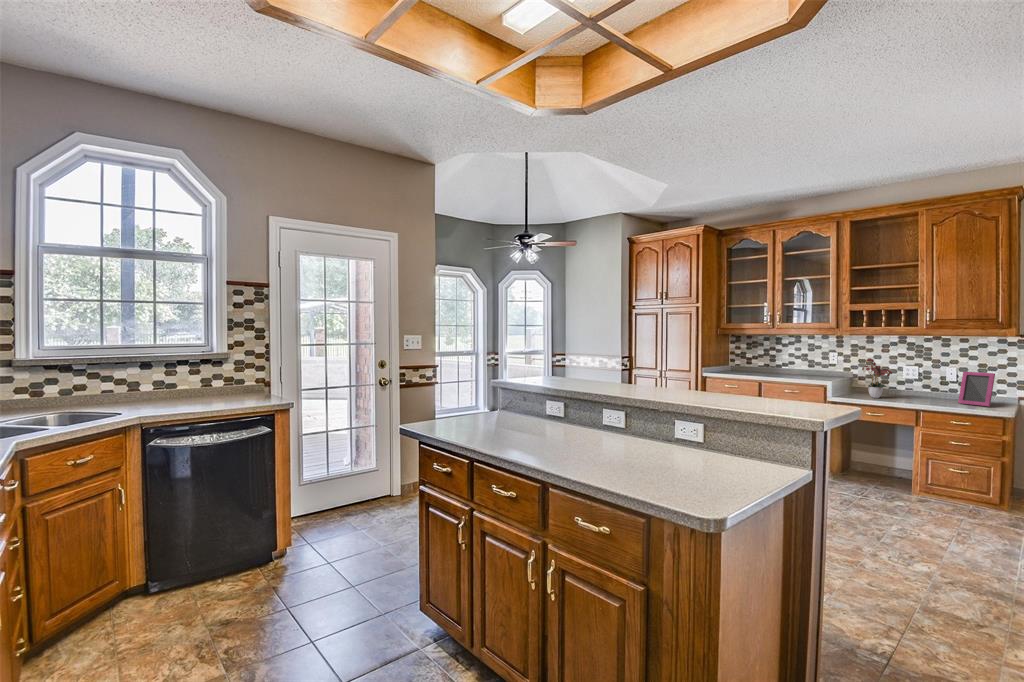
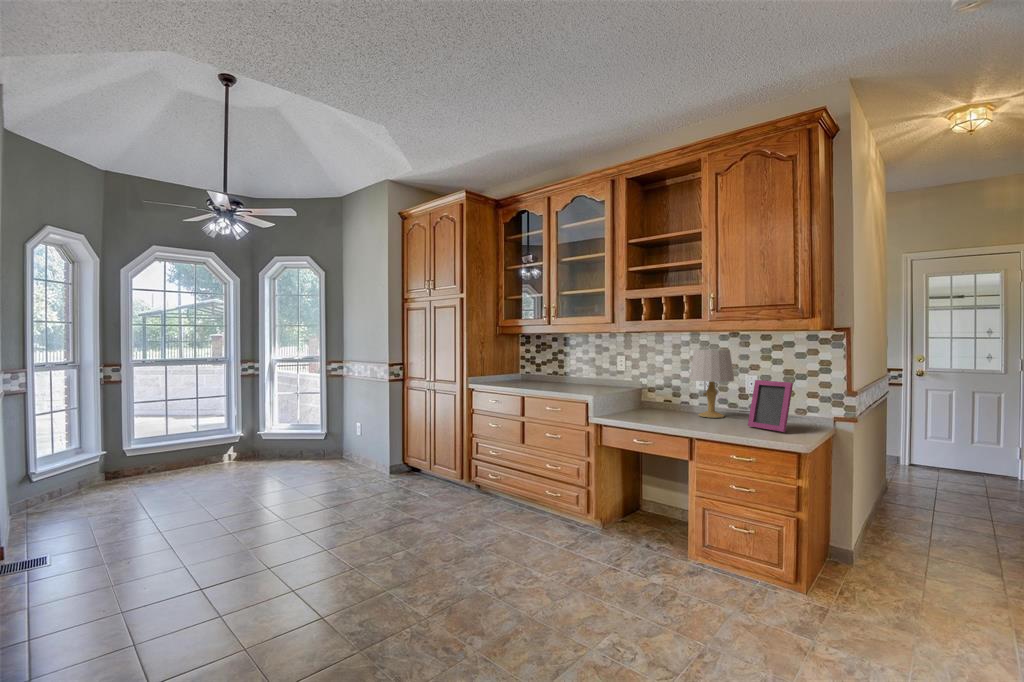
table lamp: none [904,349,941,398] -> present [690,350,734,418]
flower arrangement: present [862,358,892,398] -> none [631,359,673,418]

